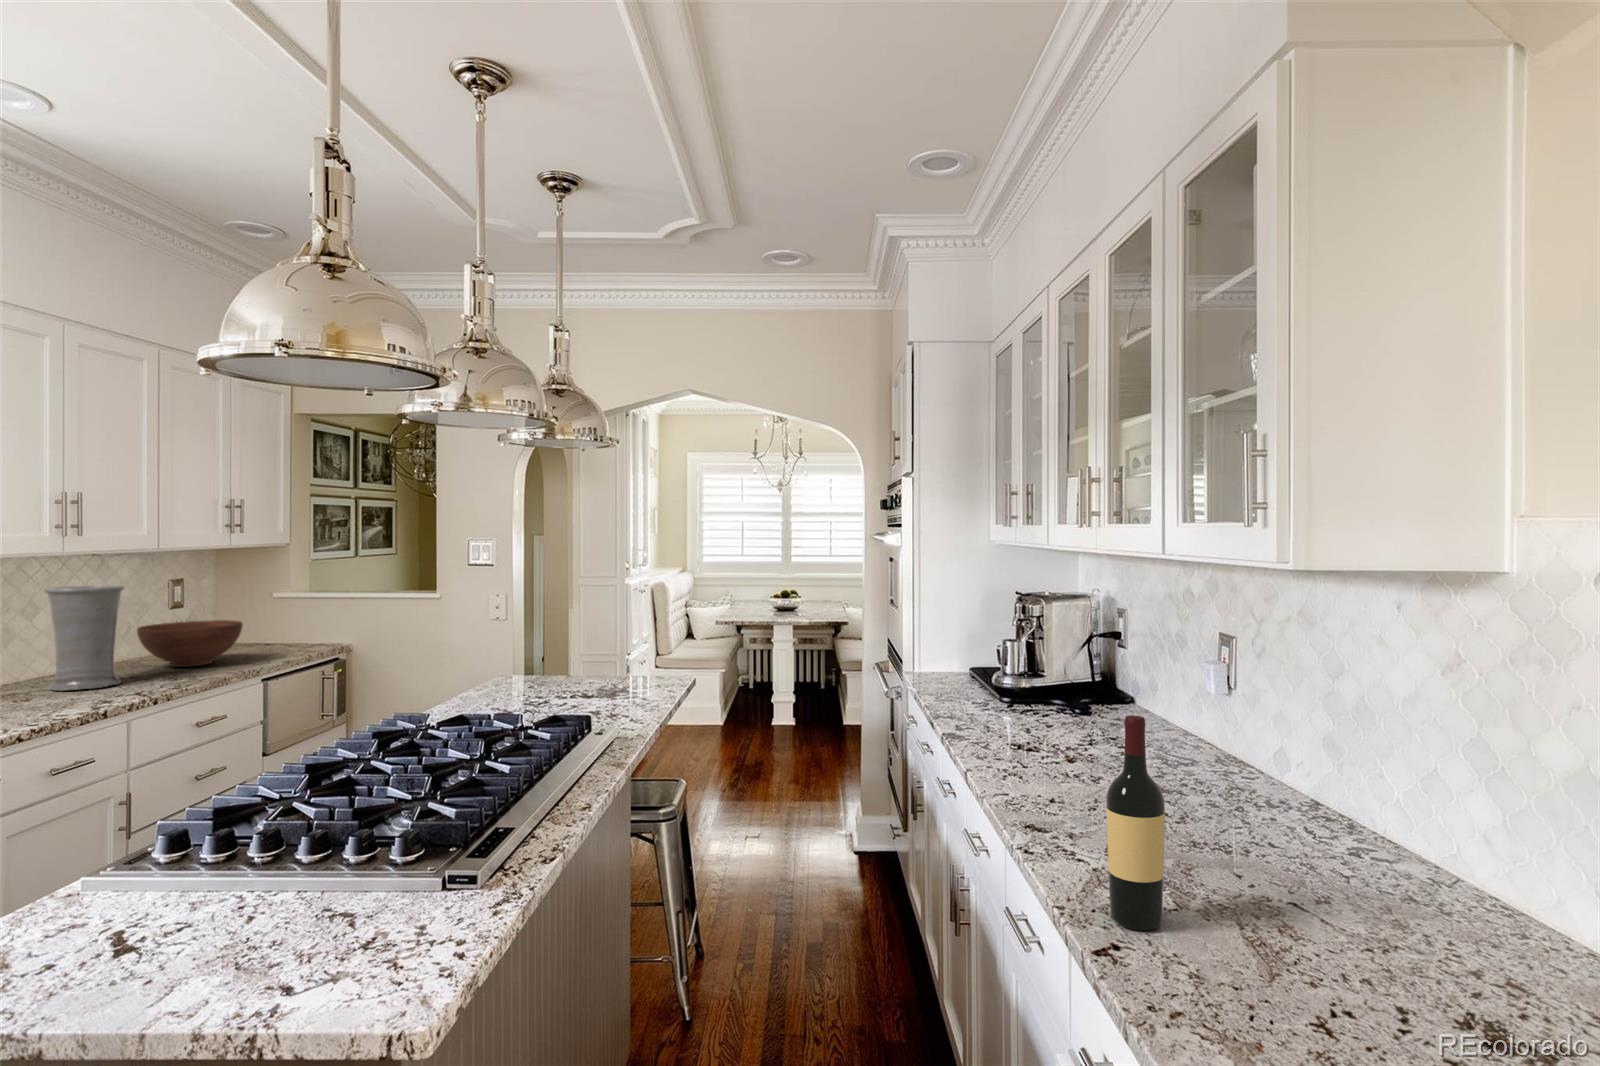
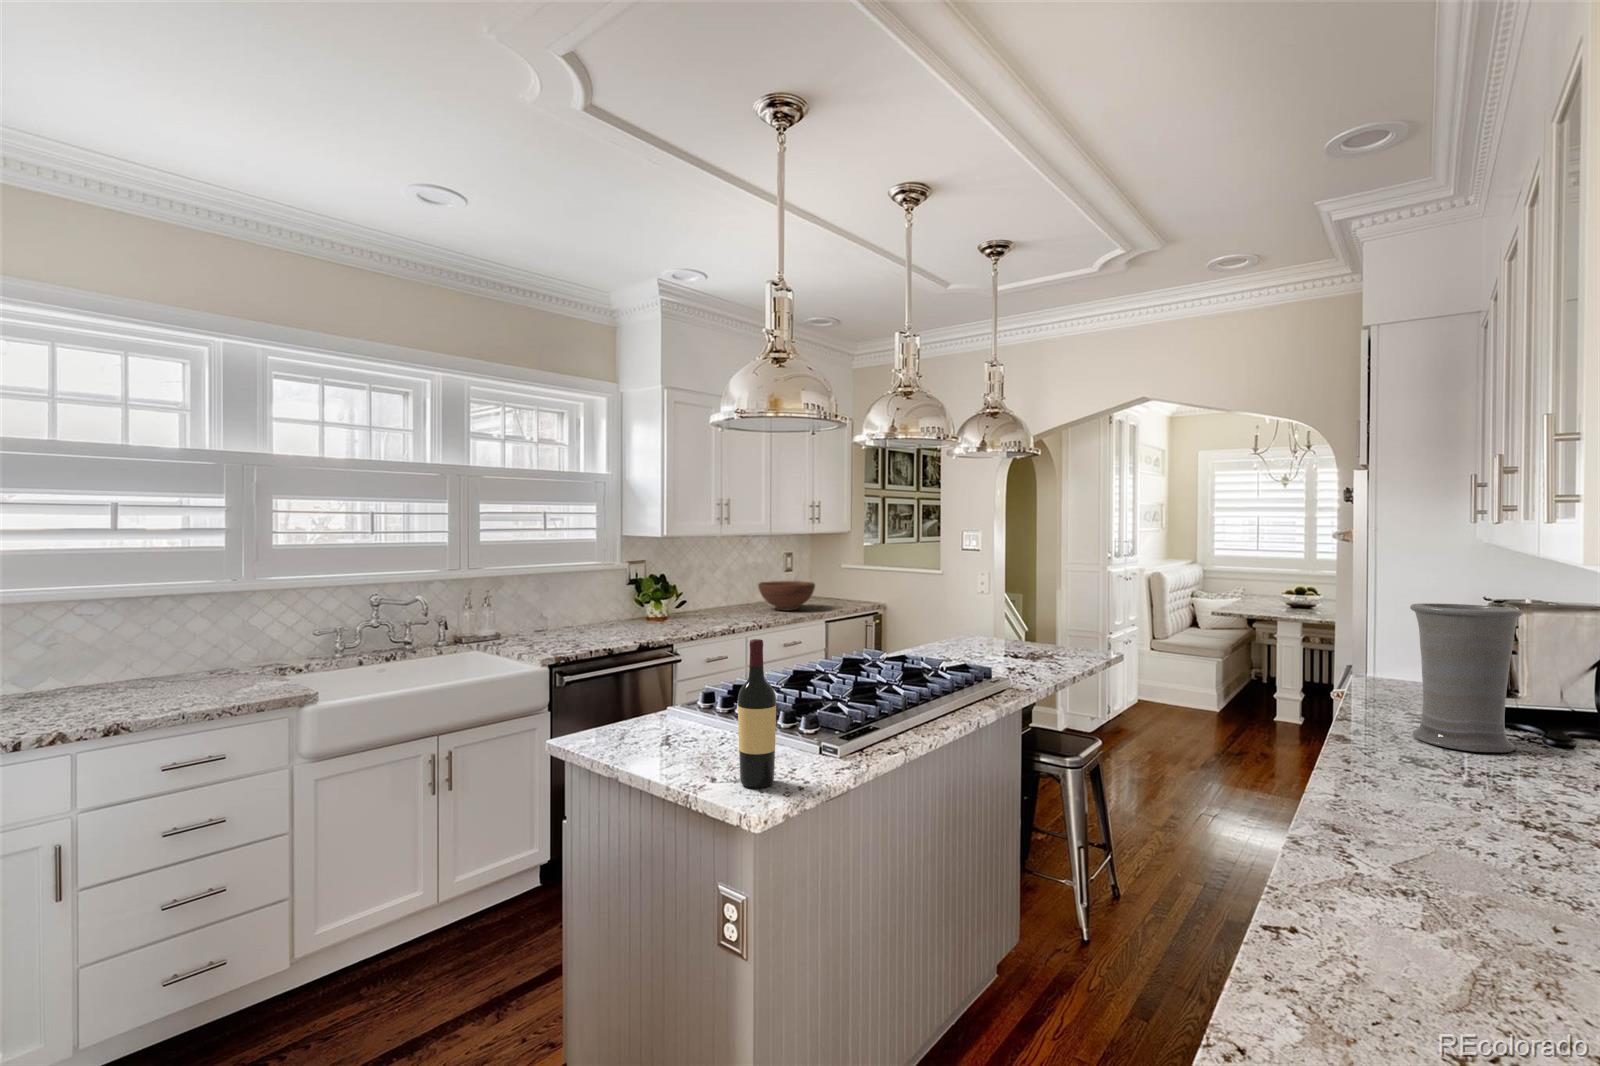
vase: present [44,585,124,691] -> present [1410,603,1523,752]
wine bottle: present [1106,715,1165,930] -> present [738,639,776,788]

